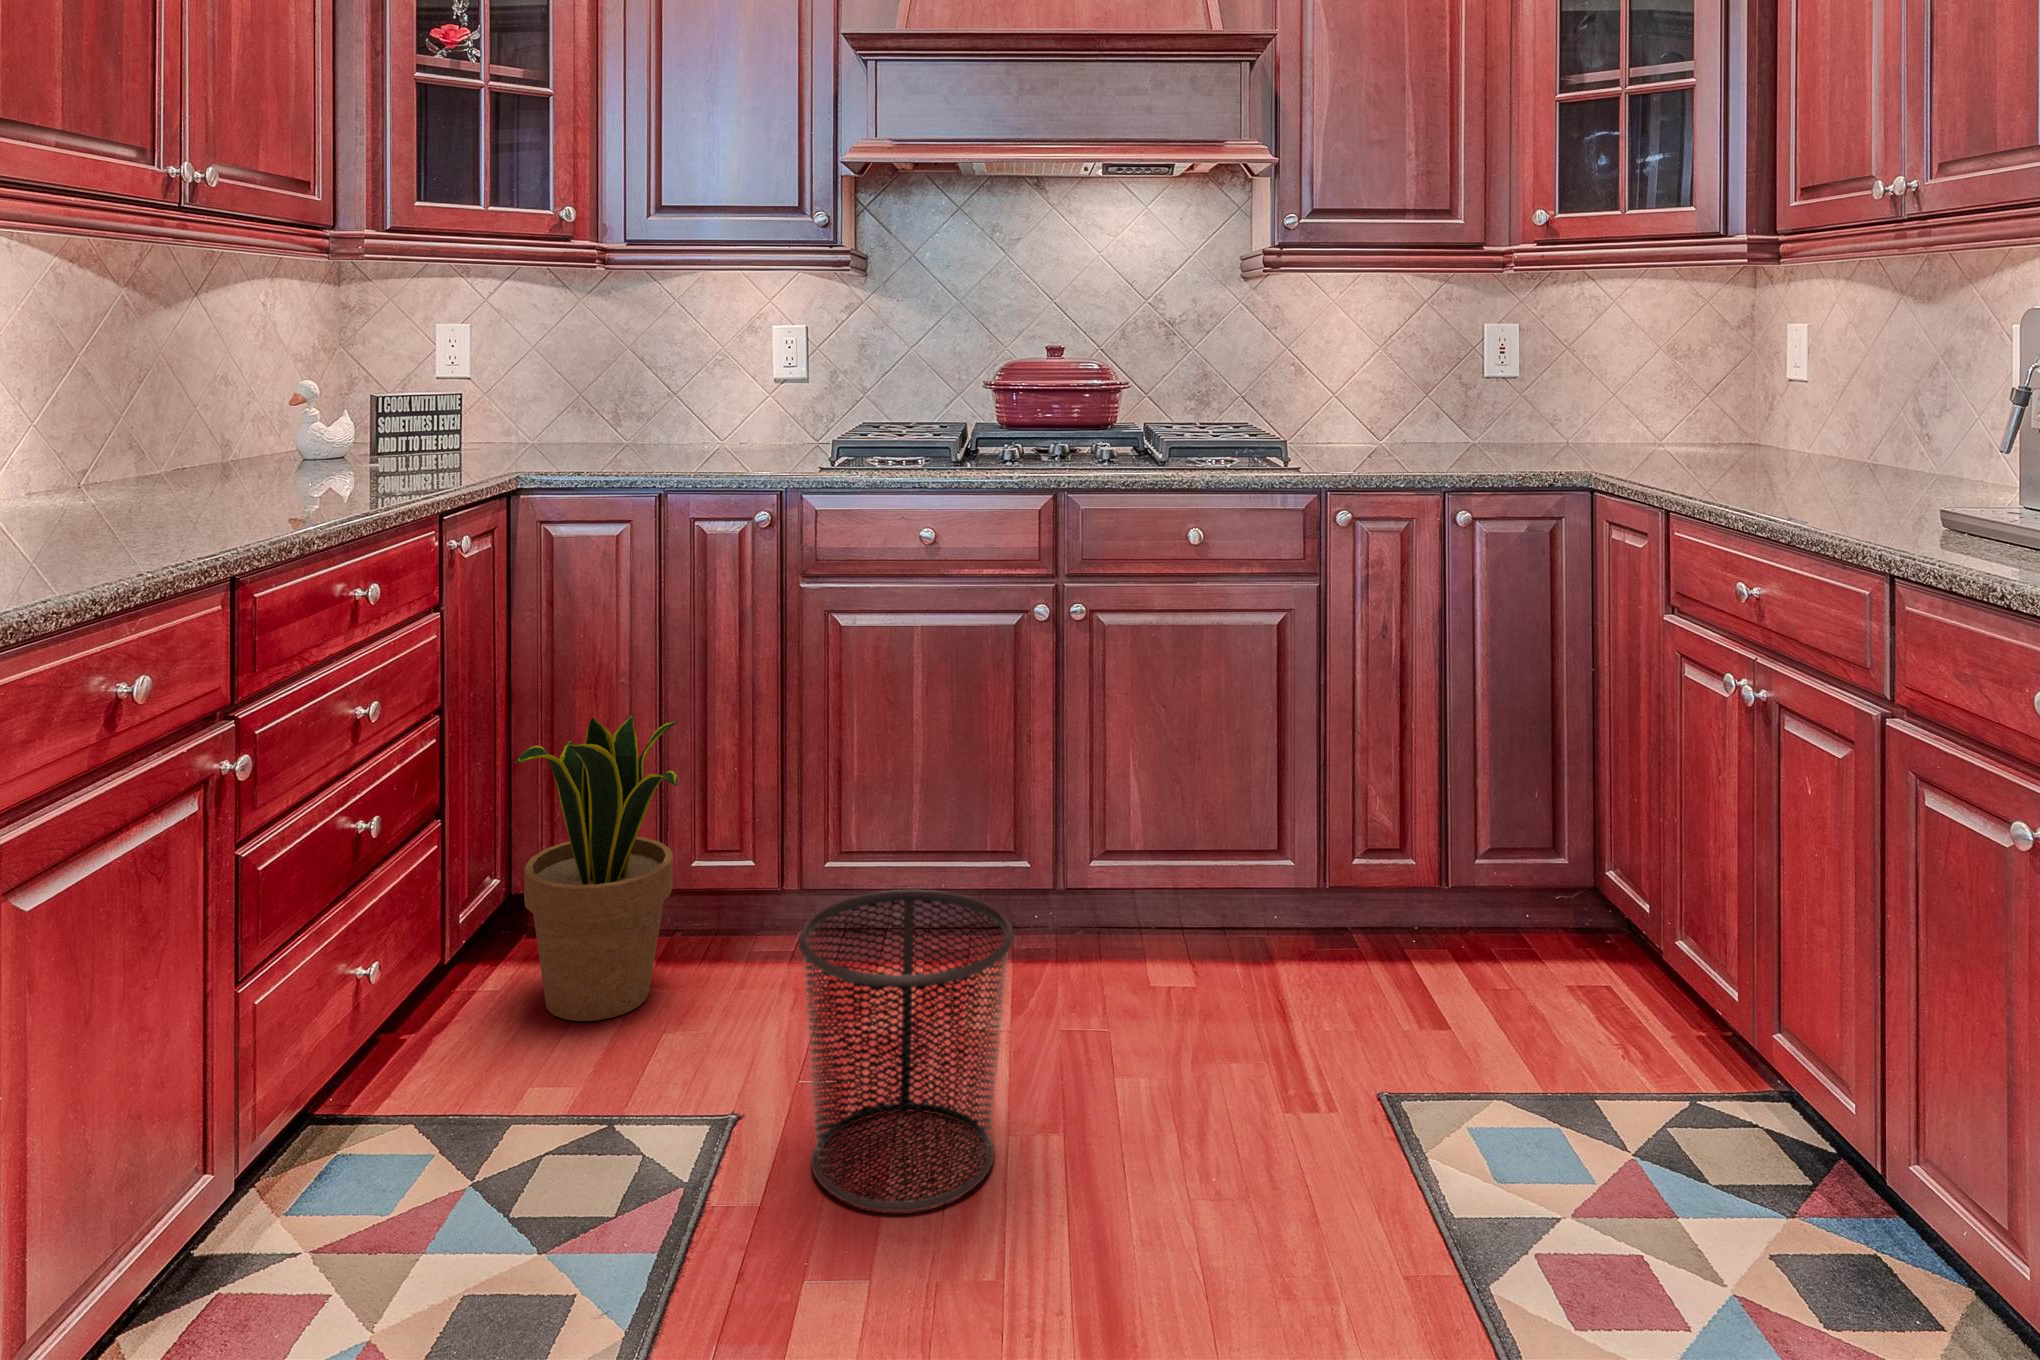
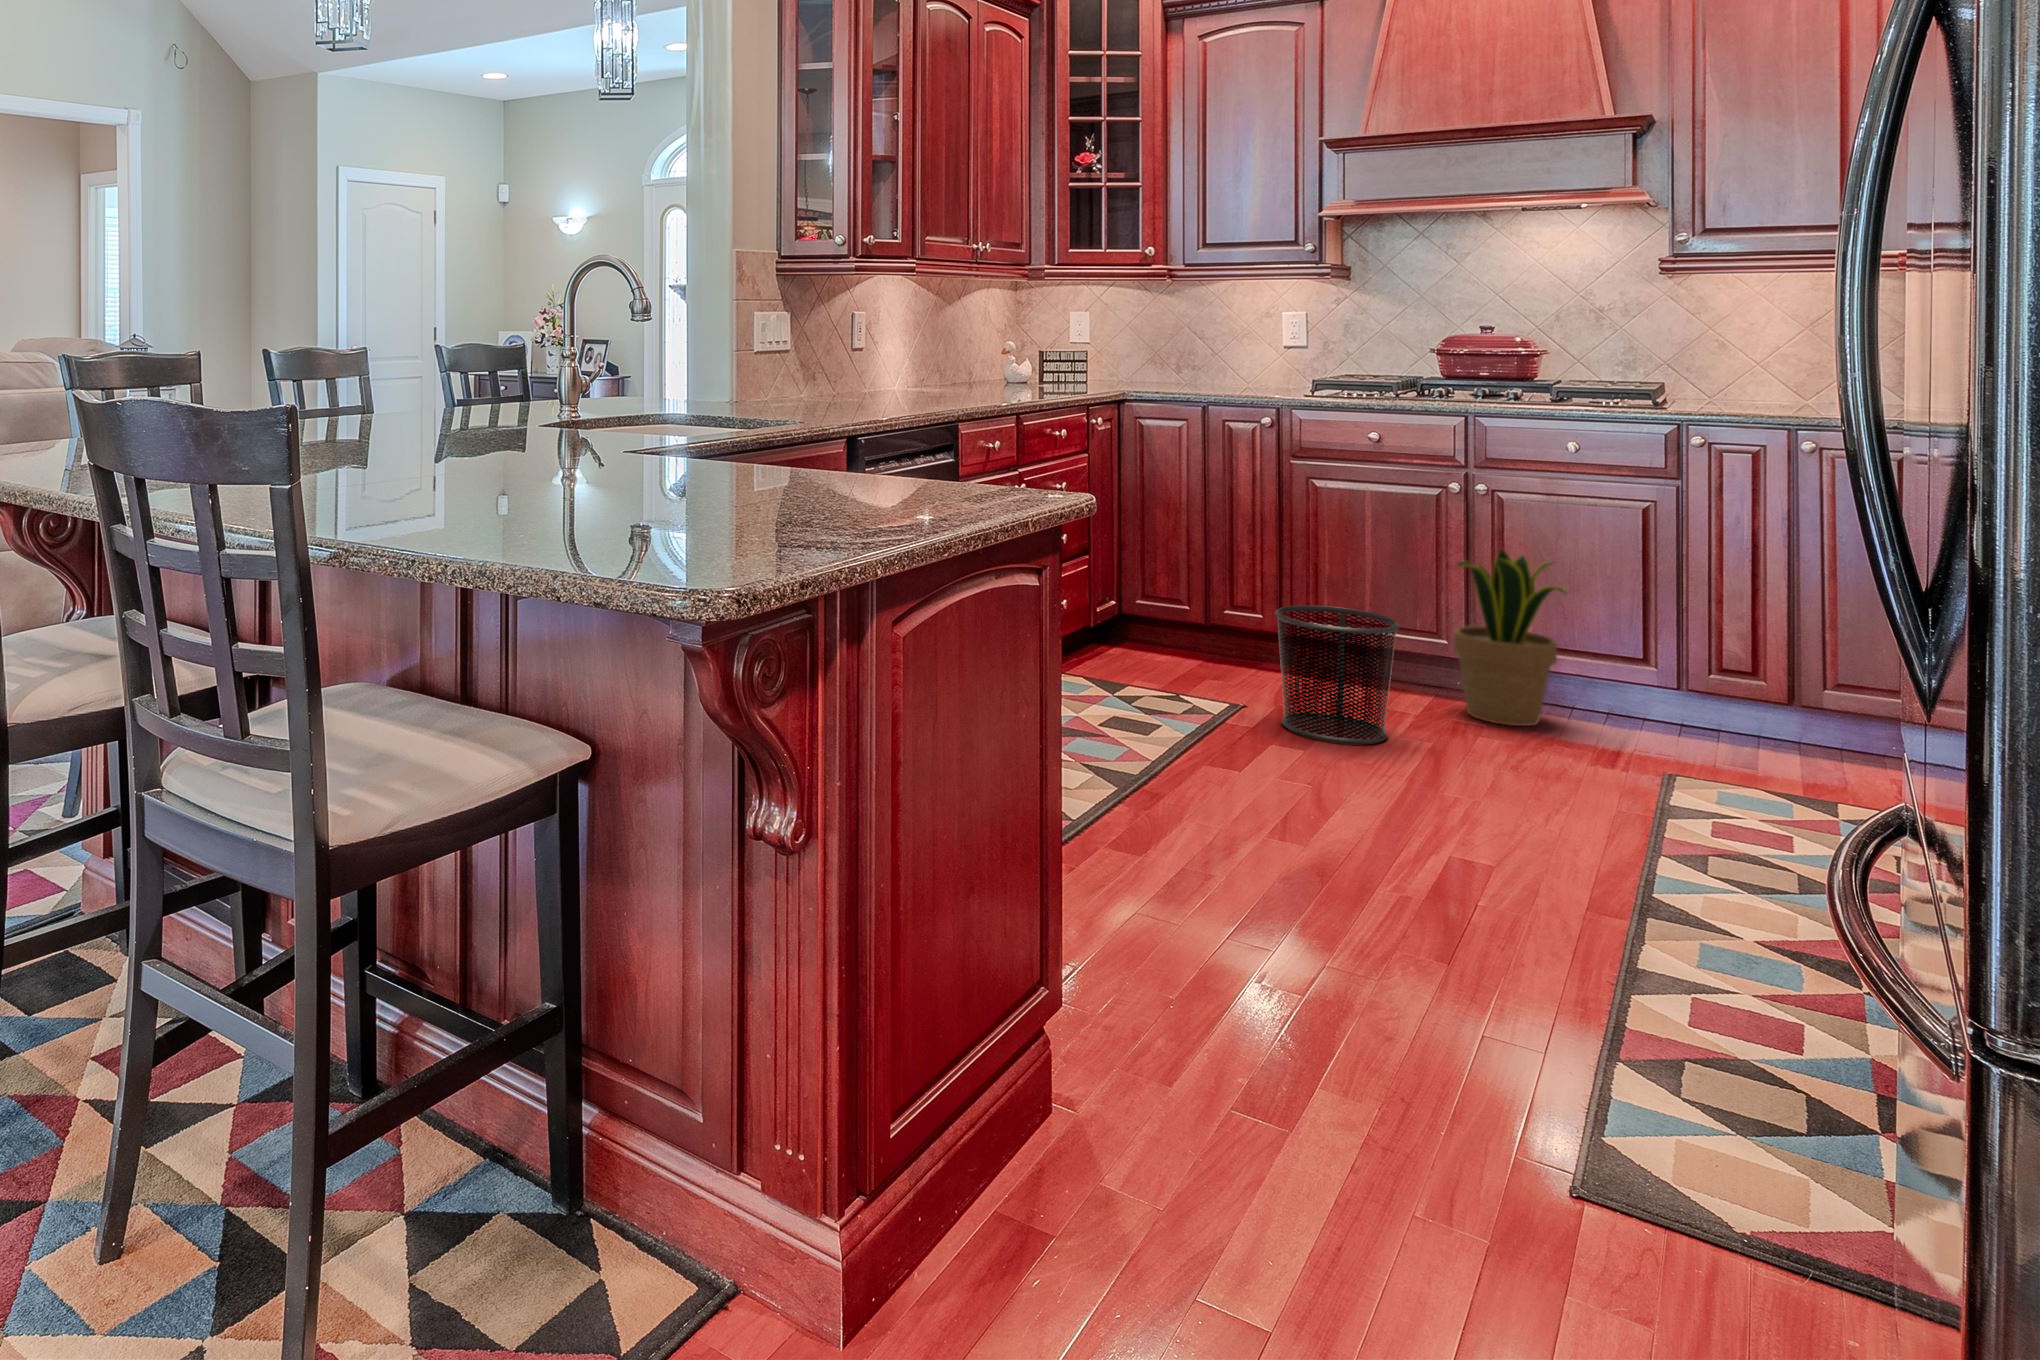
potted plant: present [515,715,679,1021] -> present [1453,550,1566,726]

